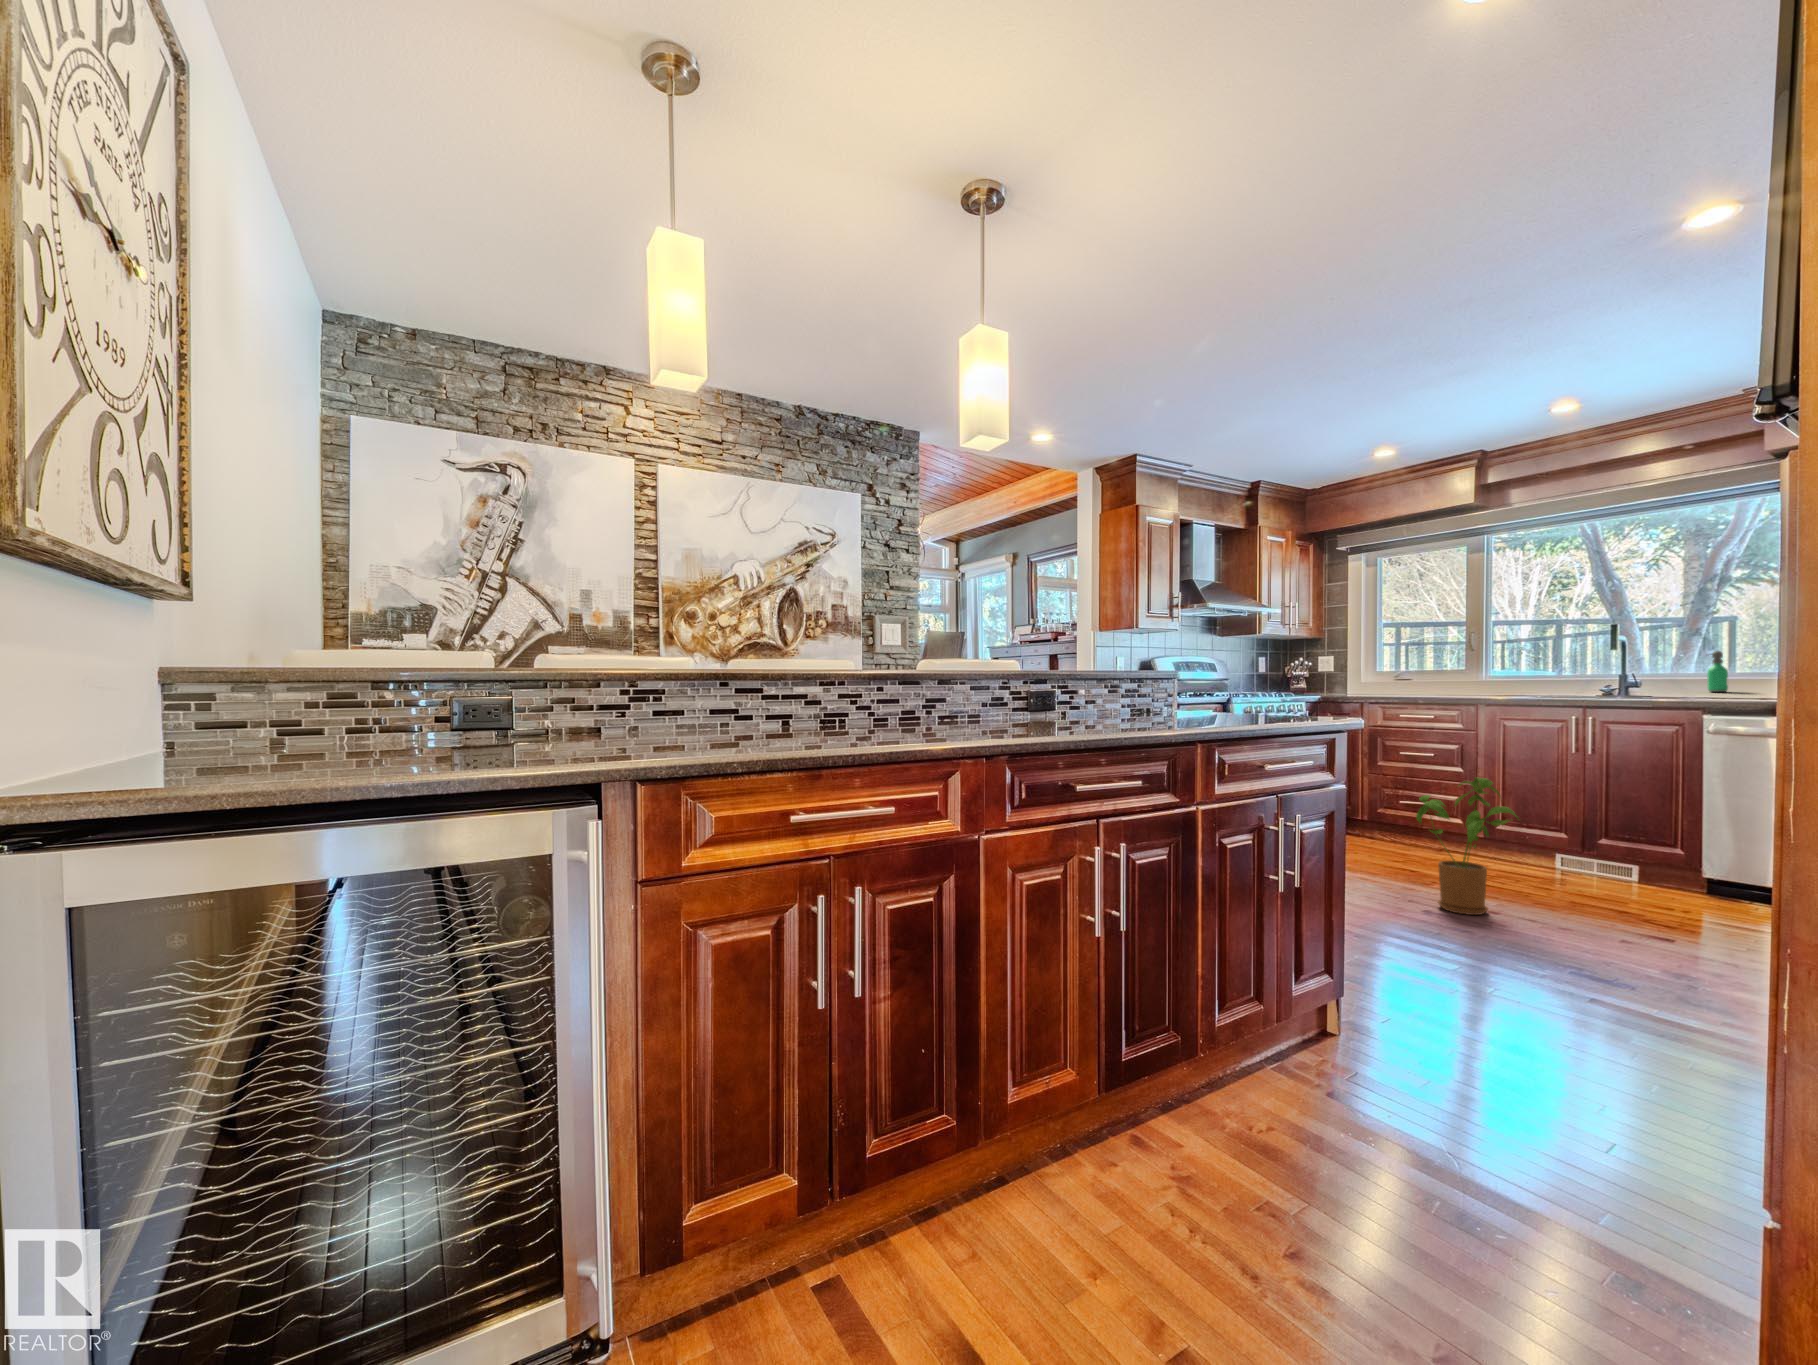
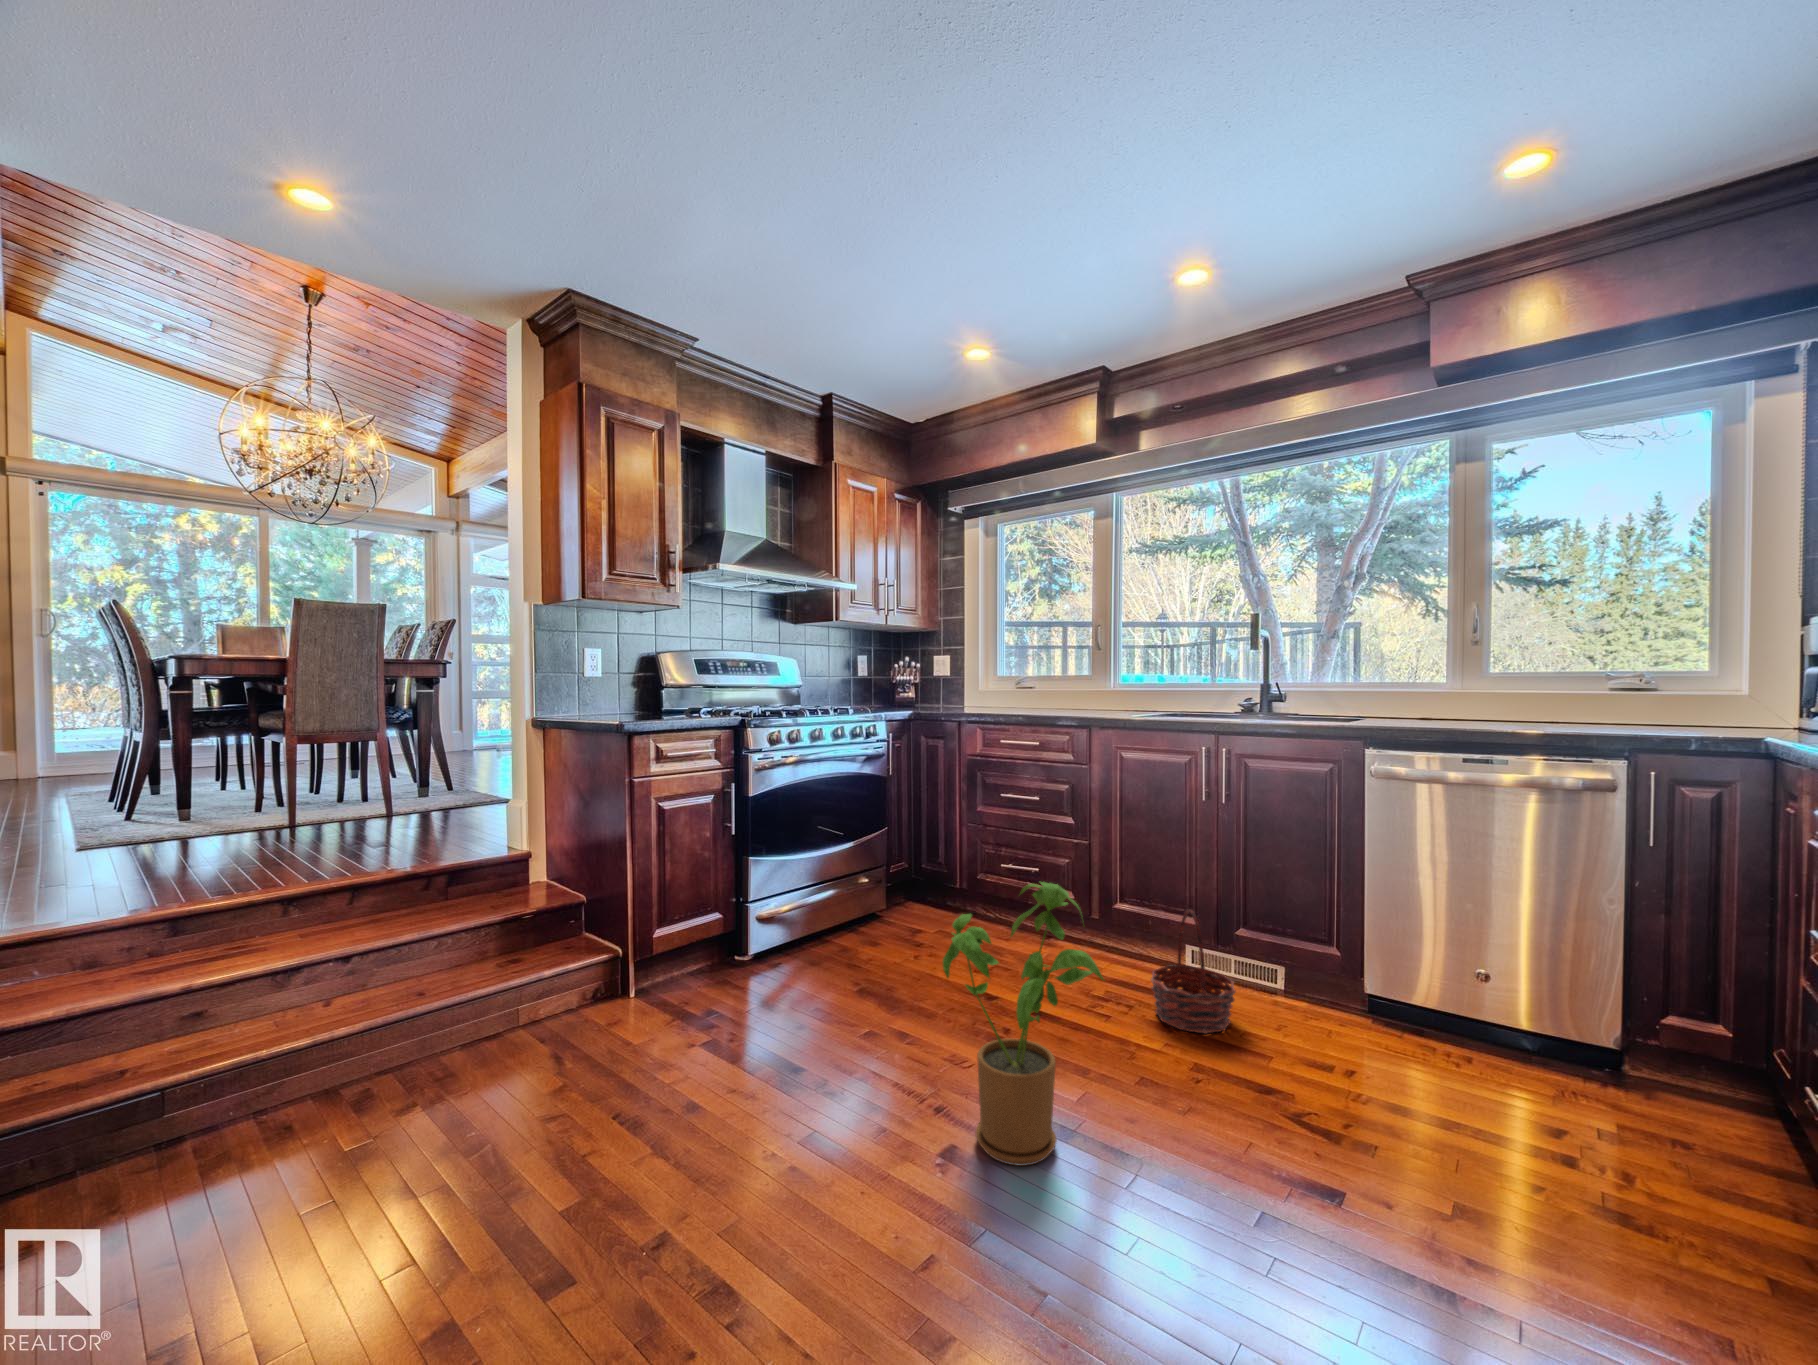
soap dispenser: present [1707,651,1728,692] -> none [1358,655,1382,712]
basket: none [1534,816,1600,891] -> present [1151,909,1235,1033]

